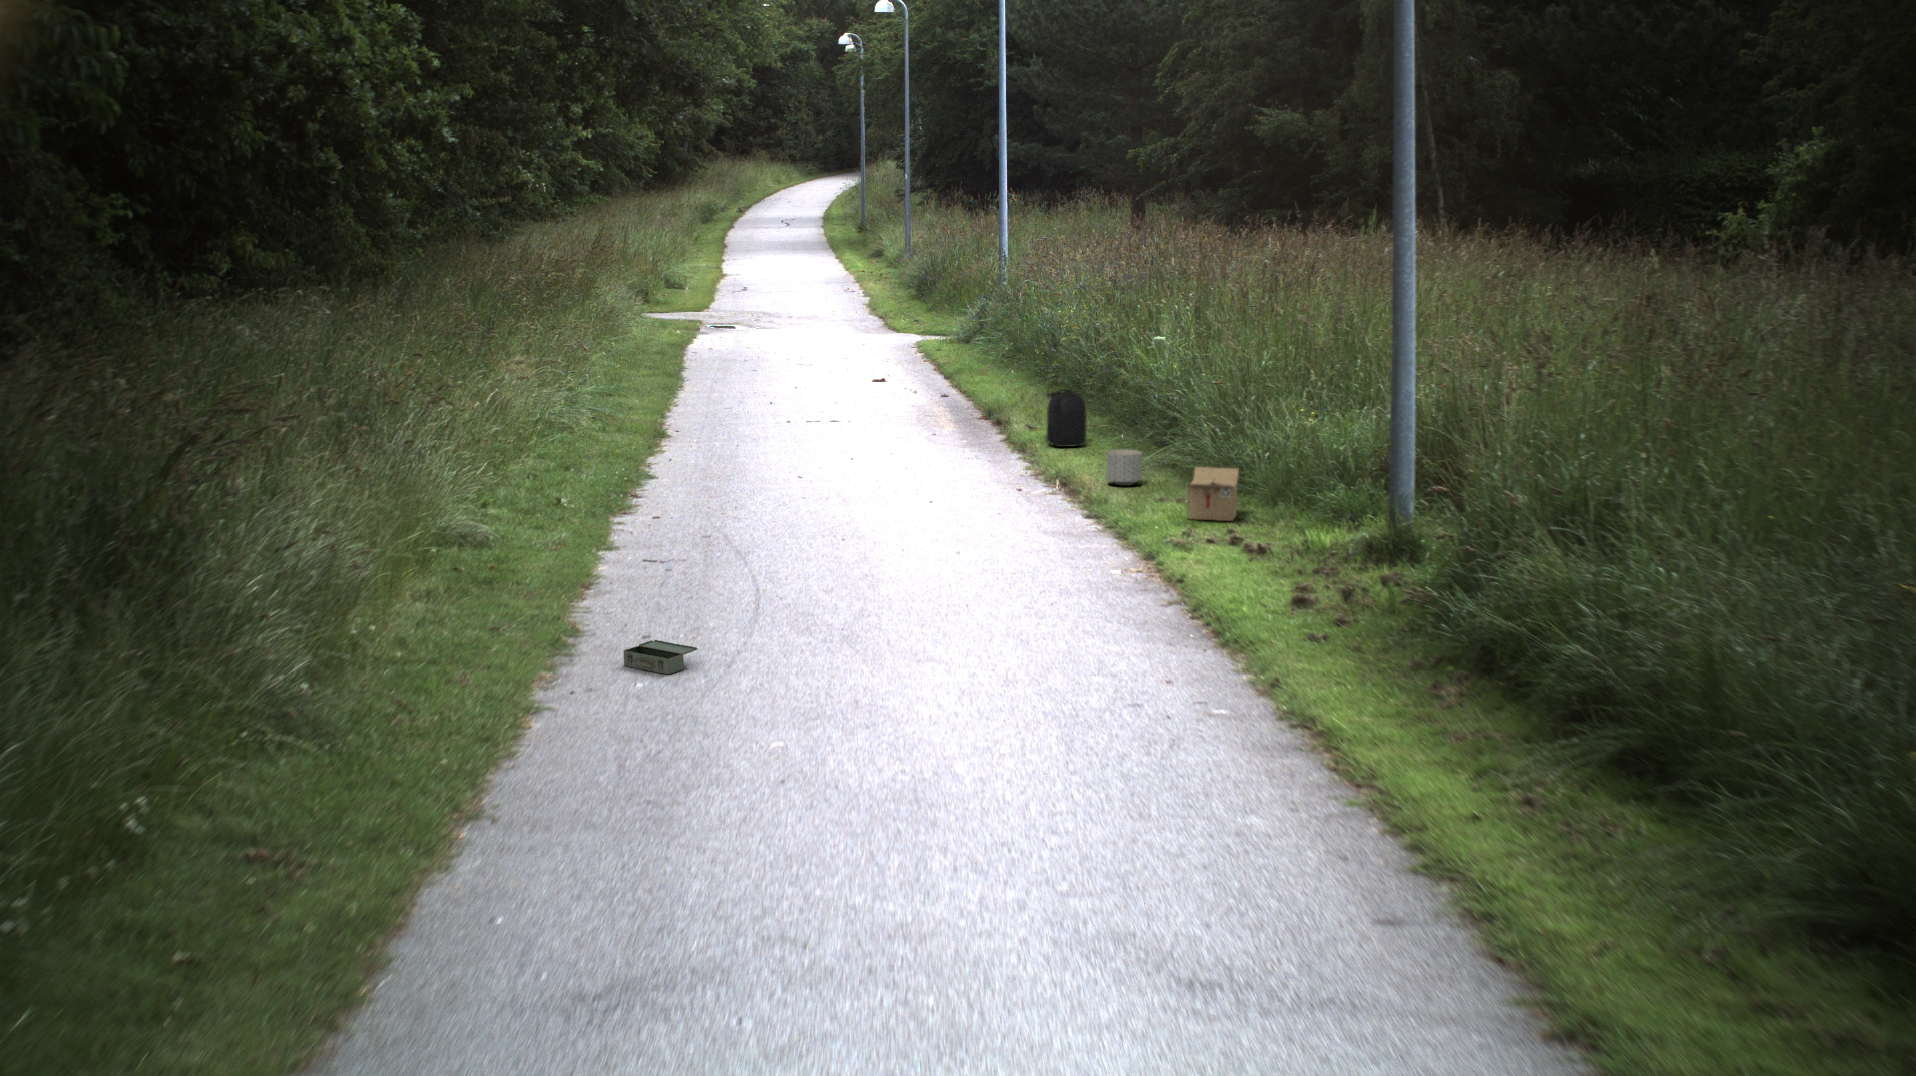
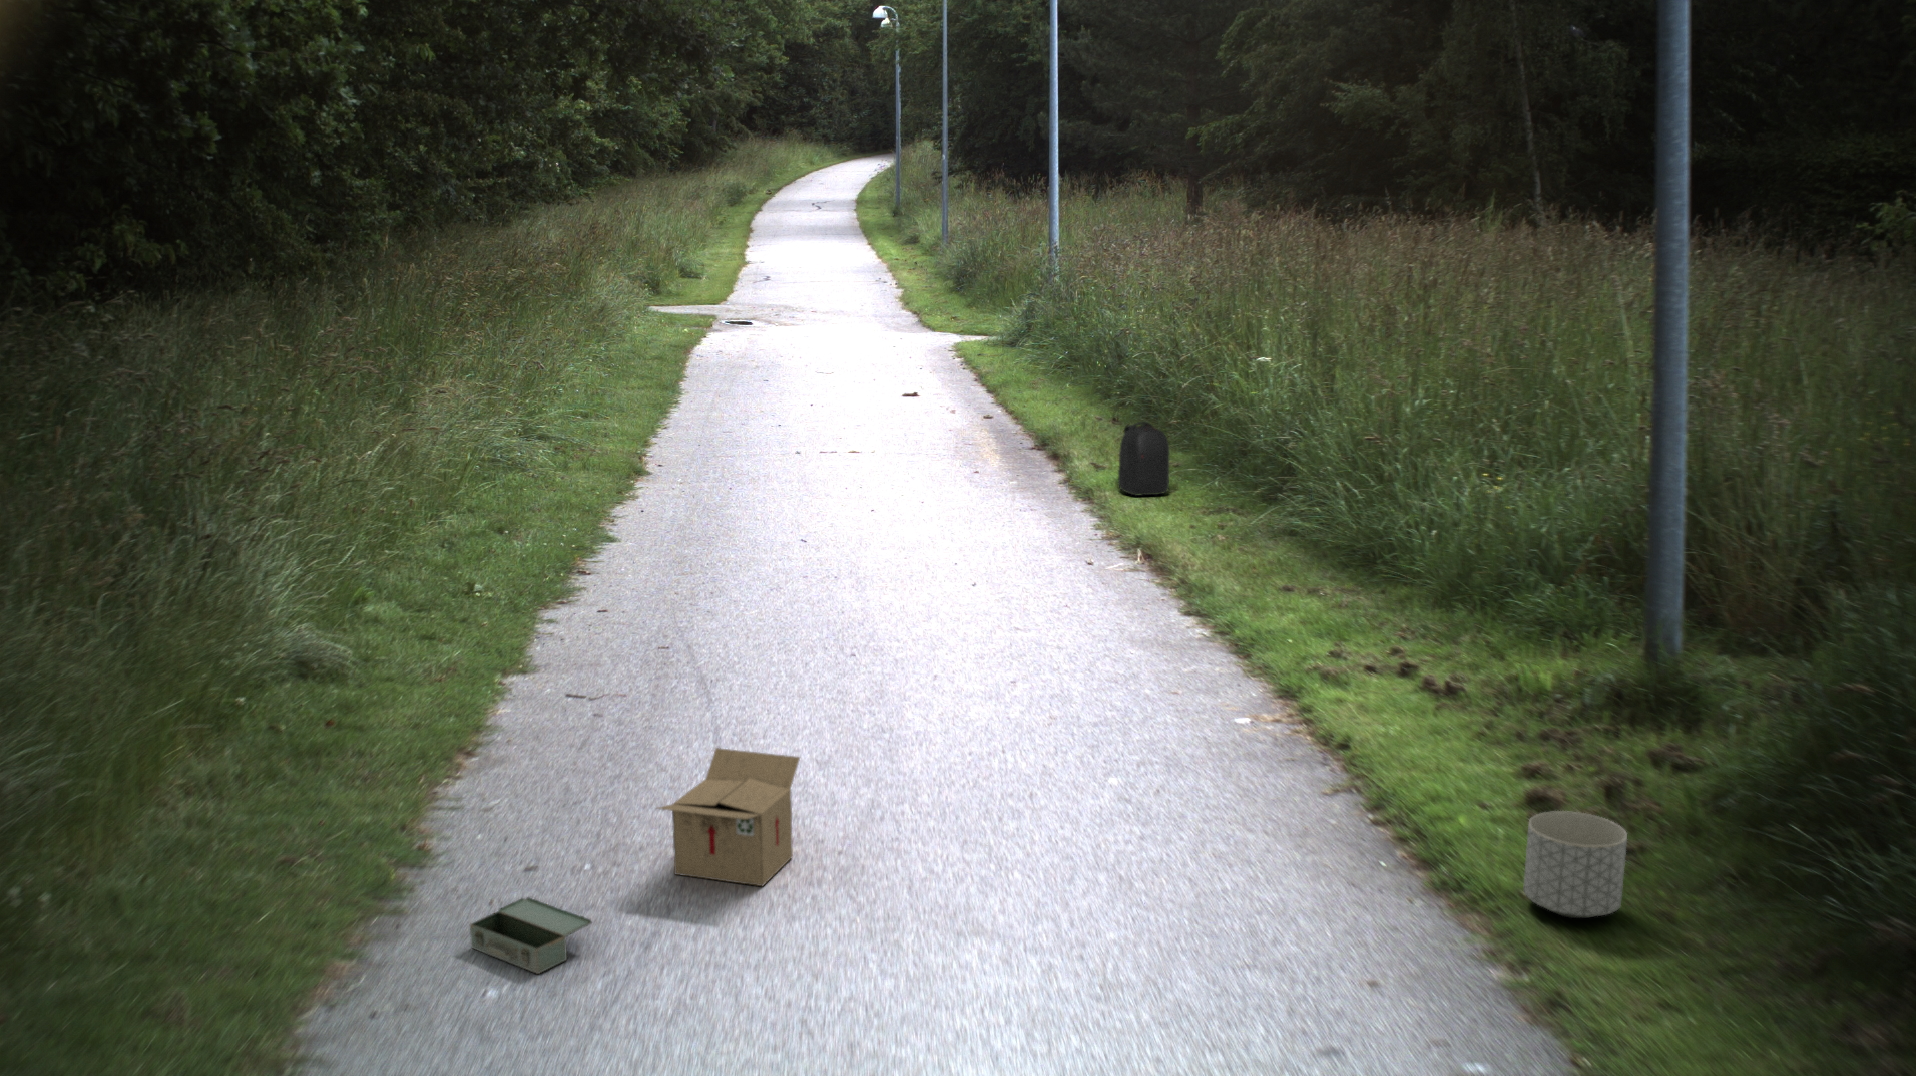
planter: present [1107,450,1142,486] -> present [1523,811,1627,918]
cardboard box: present [1188,467,1239,521] -> present [658,748,800,886]

